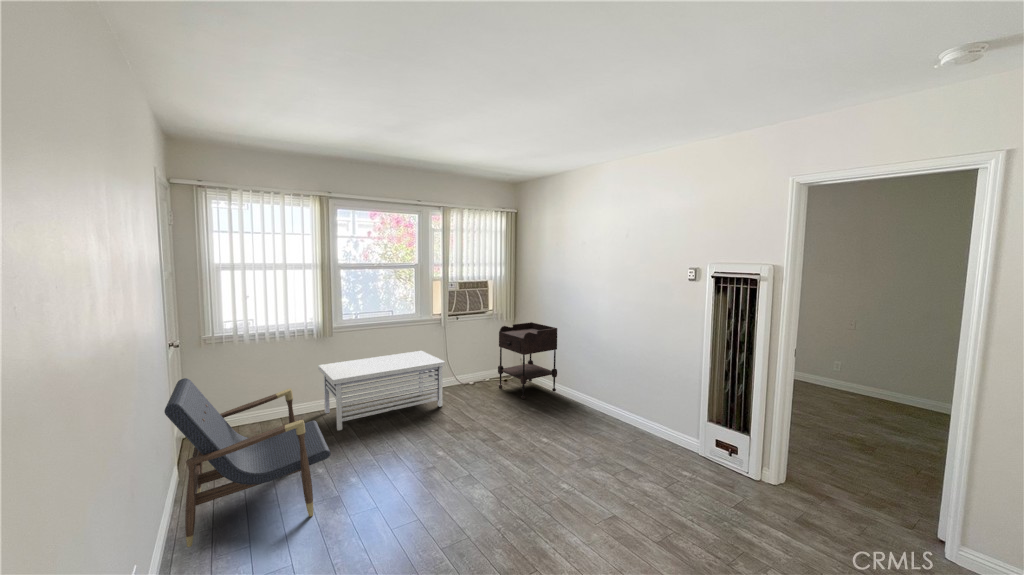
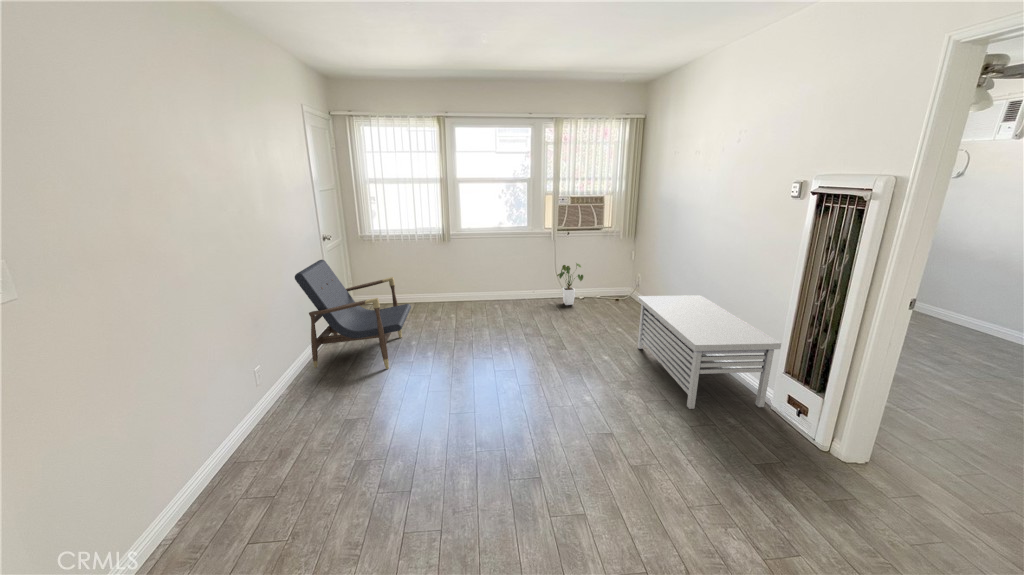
side table: present [498,322,557,399] -> none [603,243,667,320]
house plant: none [450,346,481,392] -> present [557,263,583,305]
storage bench: present [318,351,445,430] -> present [638,295,781,409]

